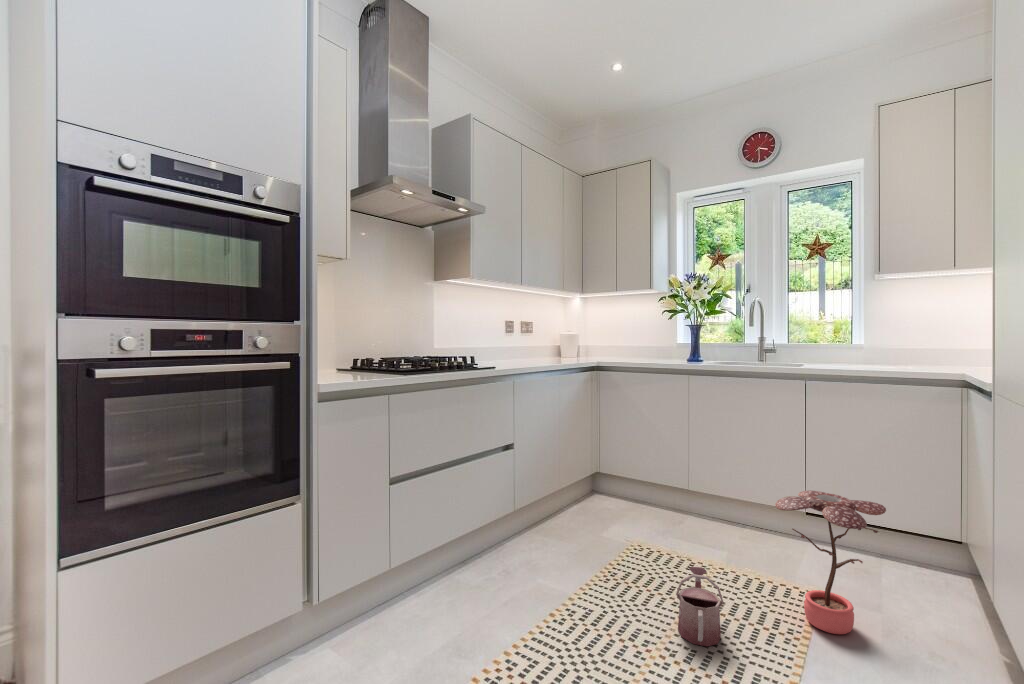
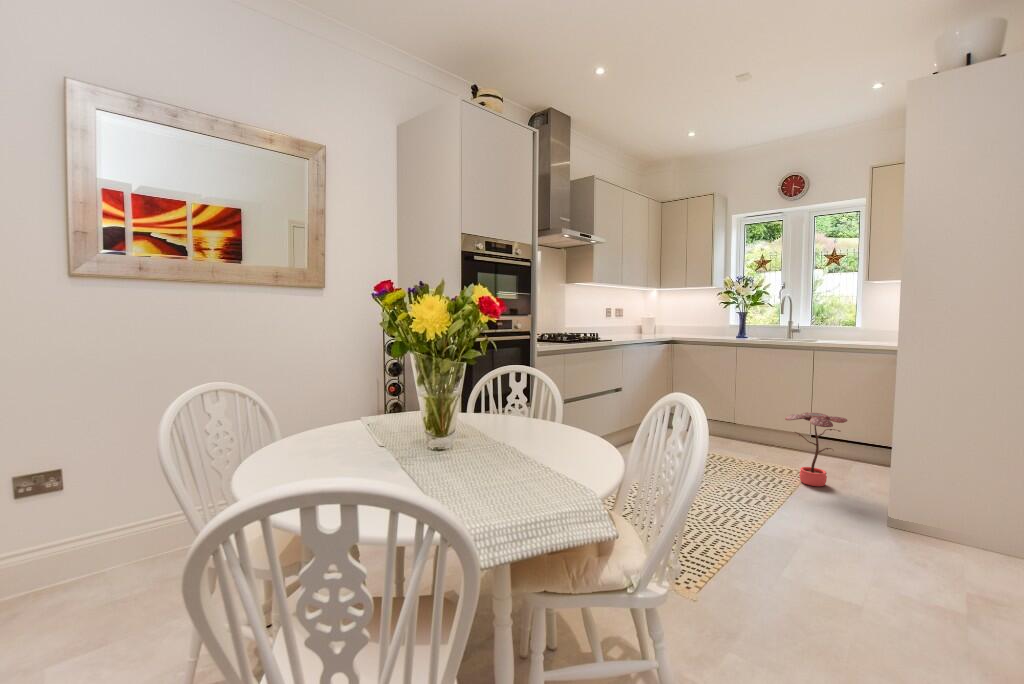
watering can: present [676,567,724,646] -> none [726,452,753,487]

